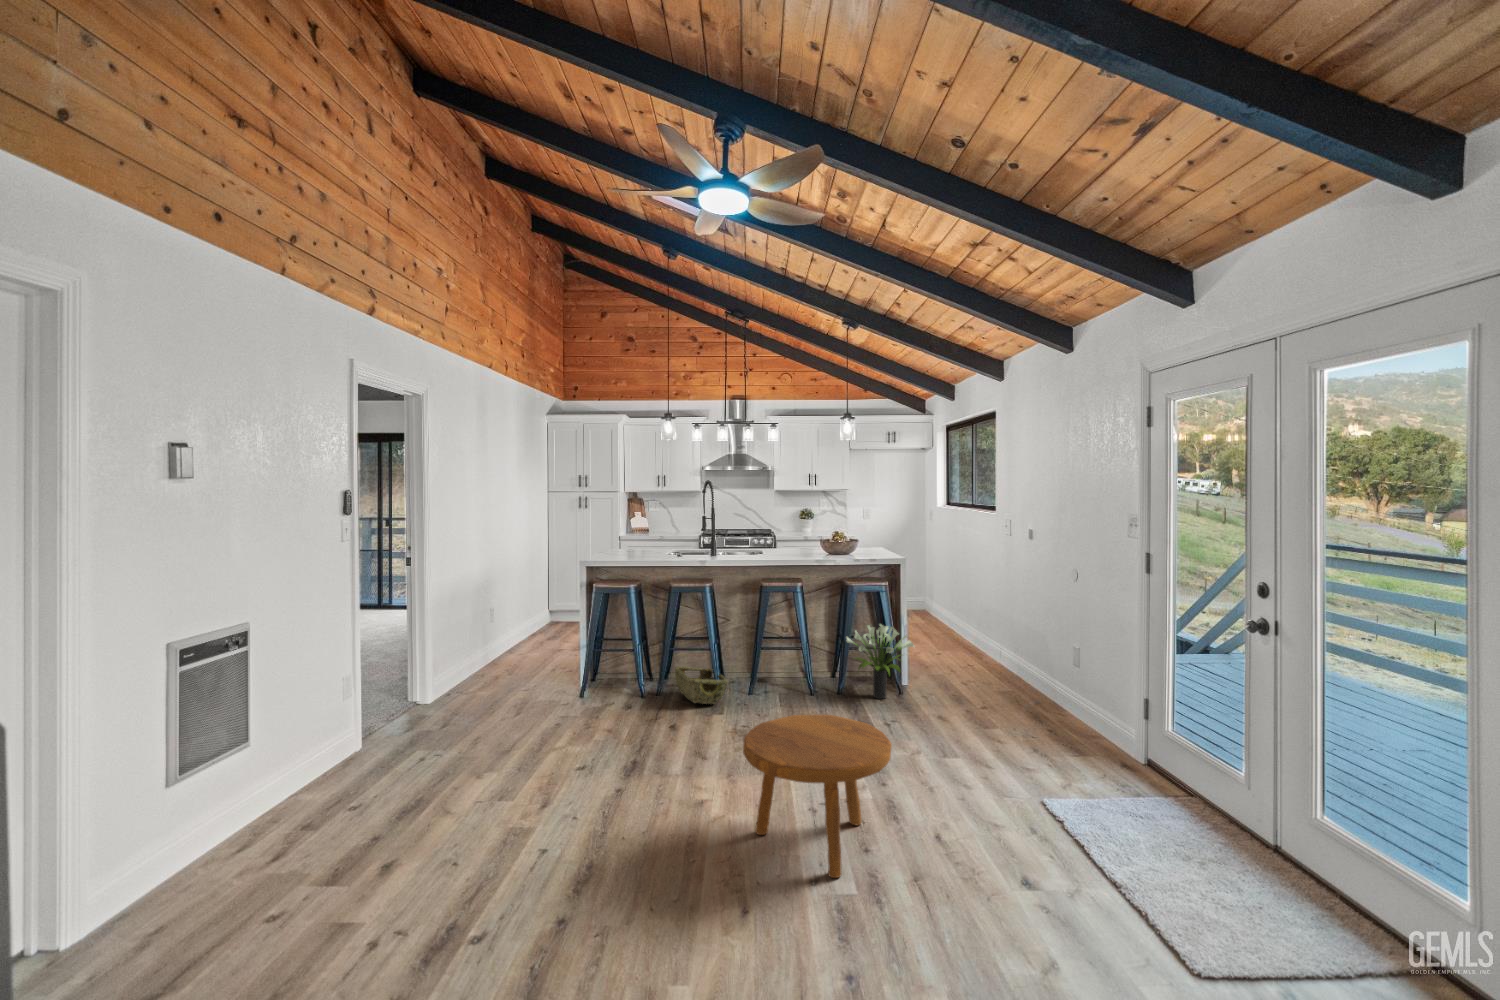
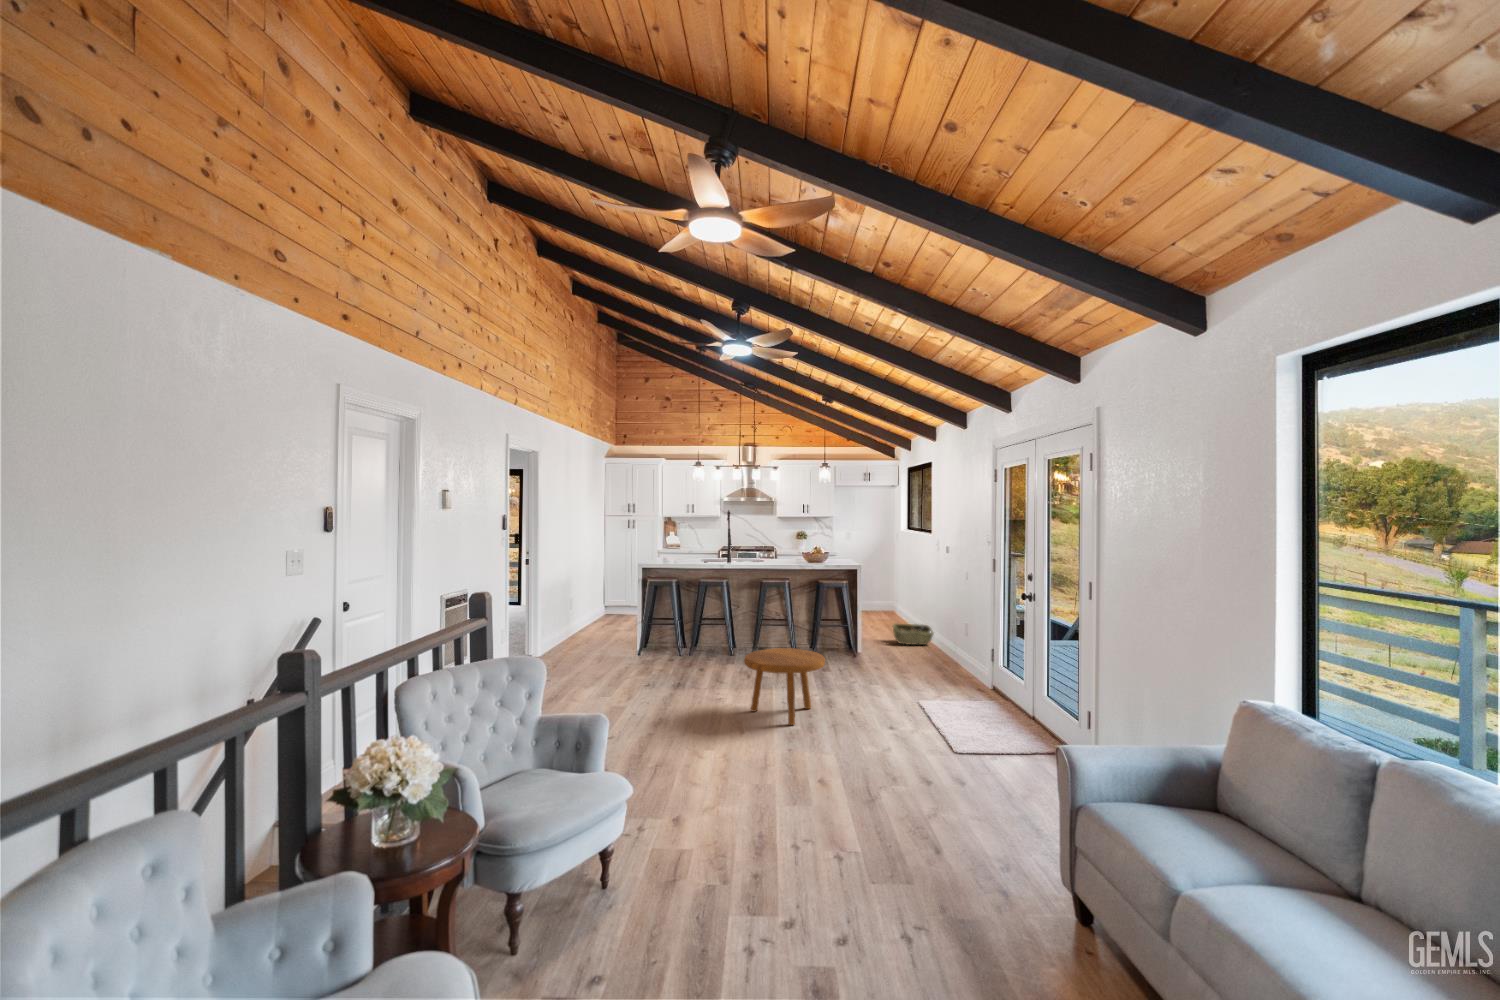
potted plant: present [847,625,914,699] -> none [818,609,863,659]
woven basket: present [675,666,728,704] -> present [893,624,933,645]

